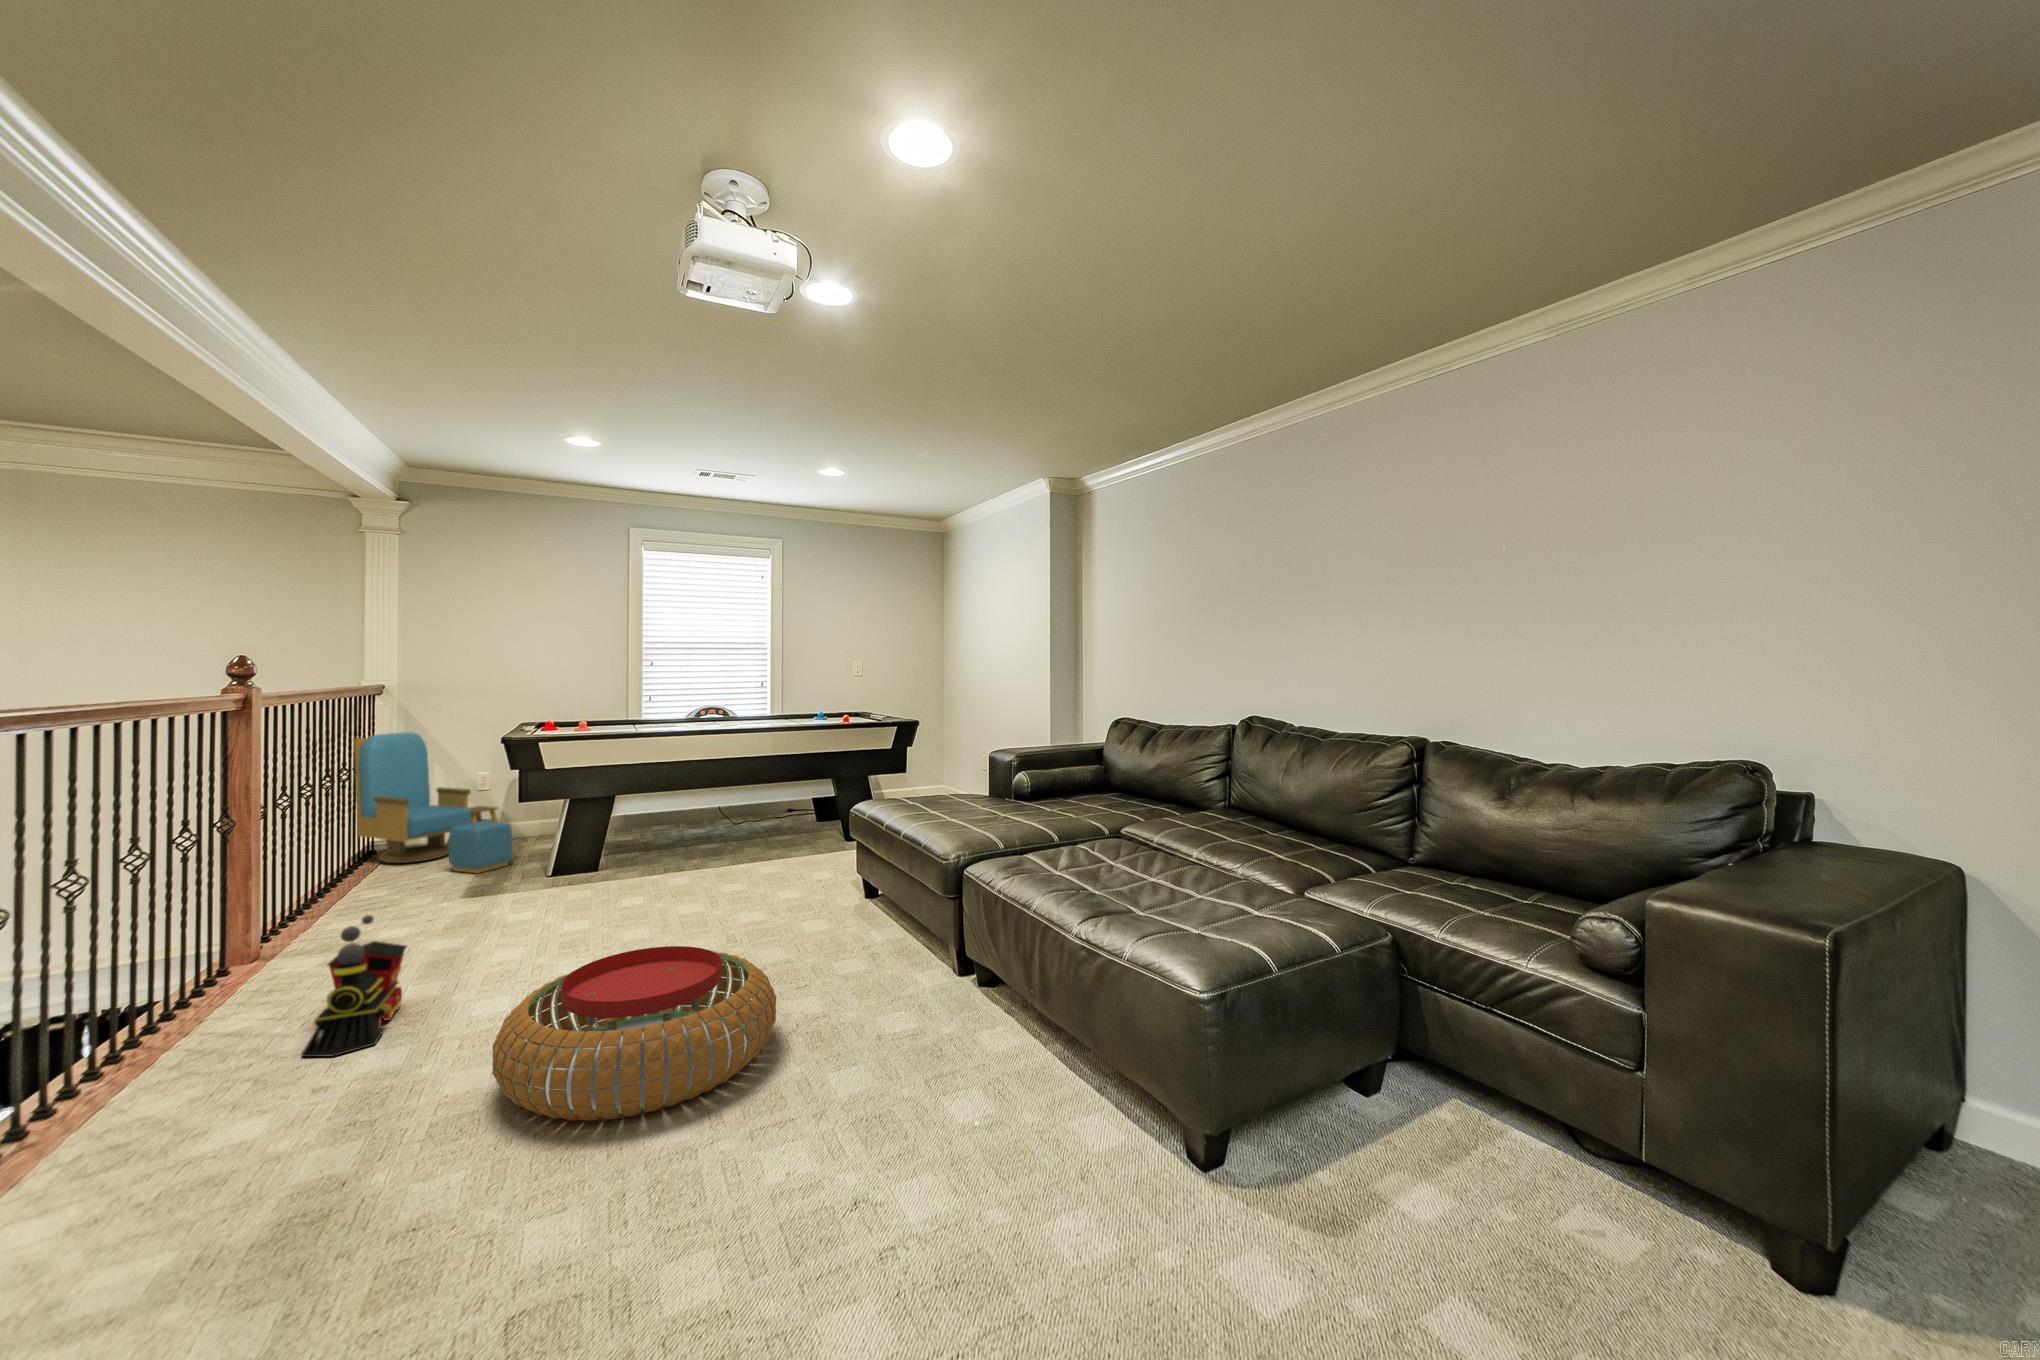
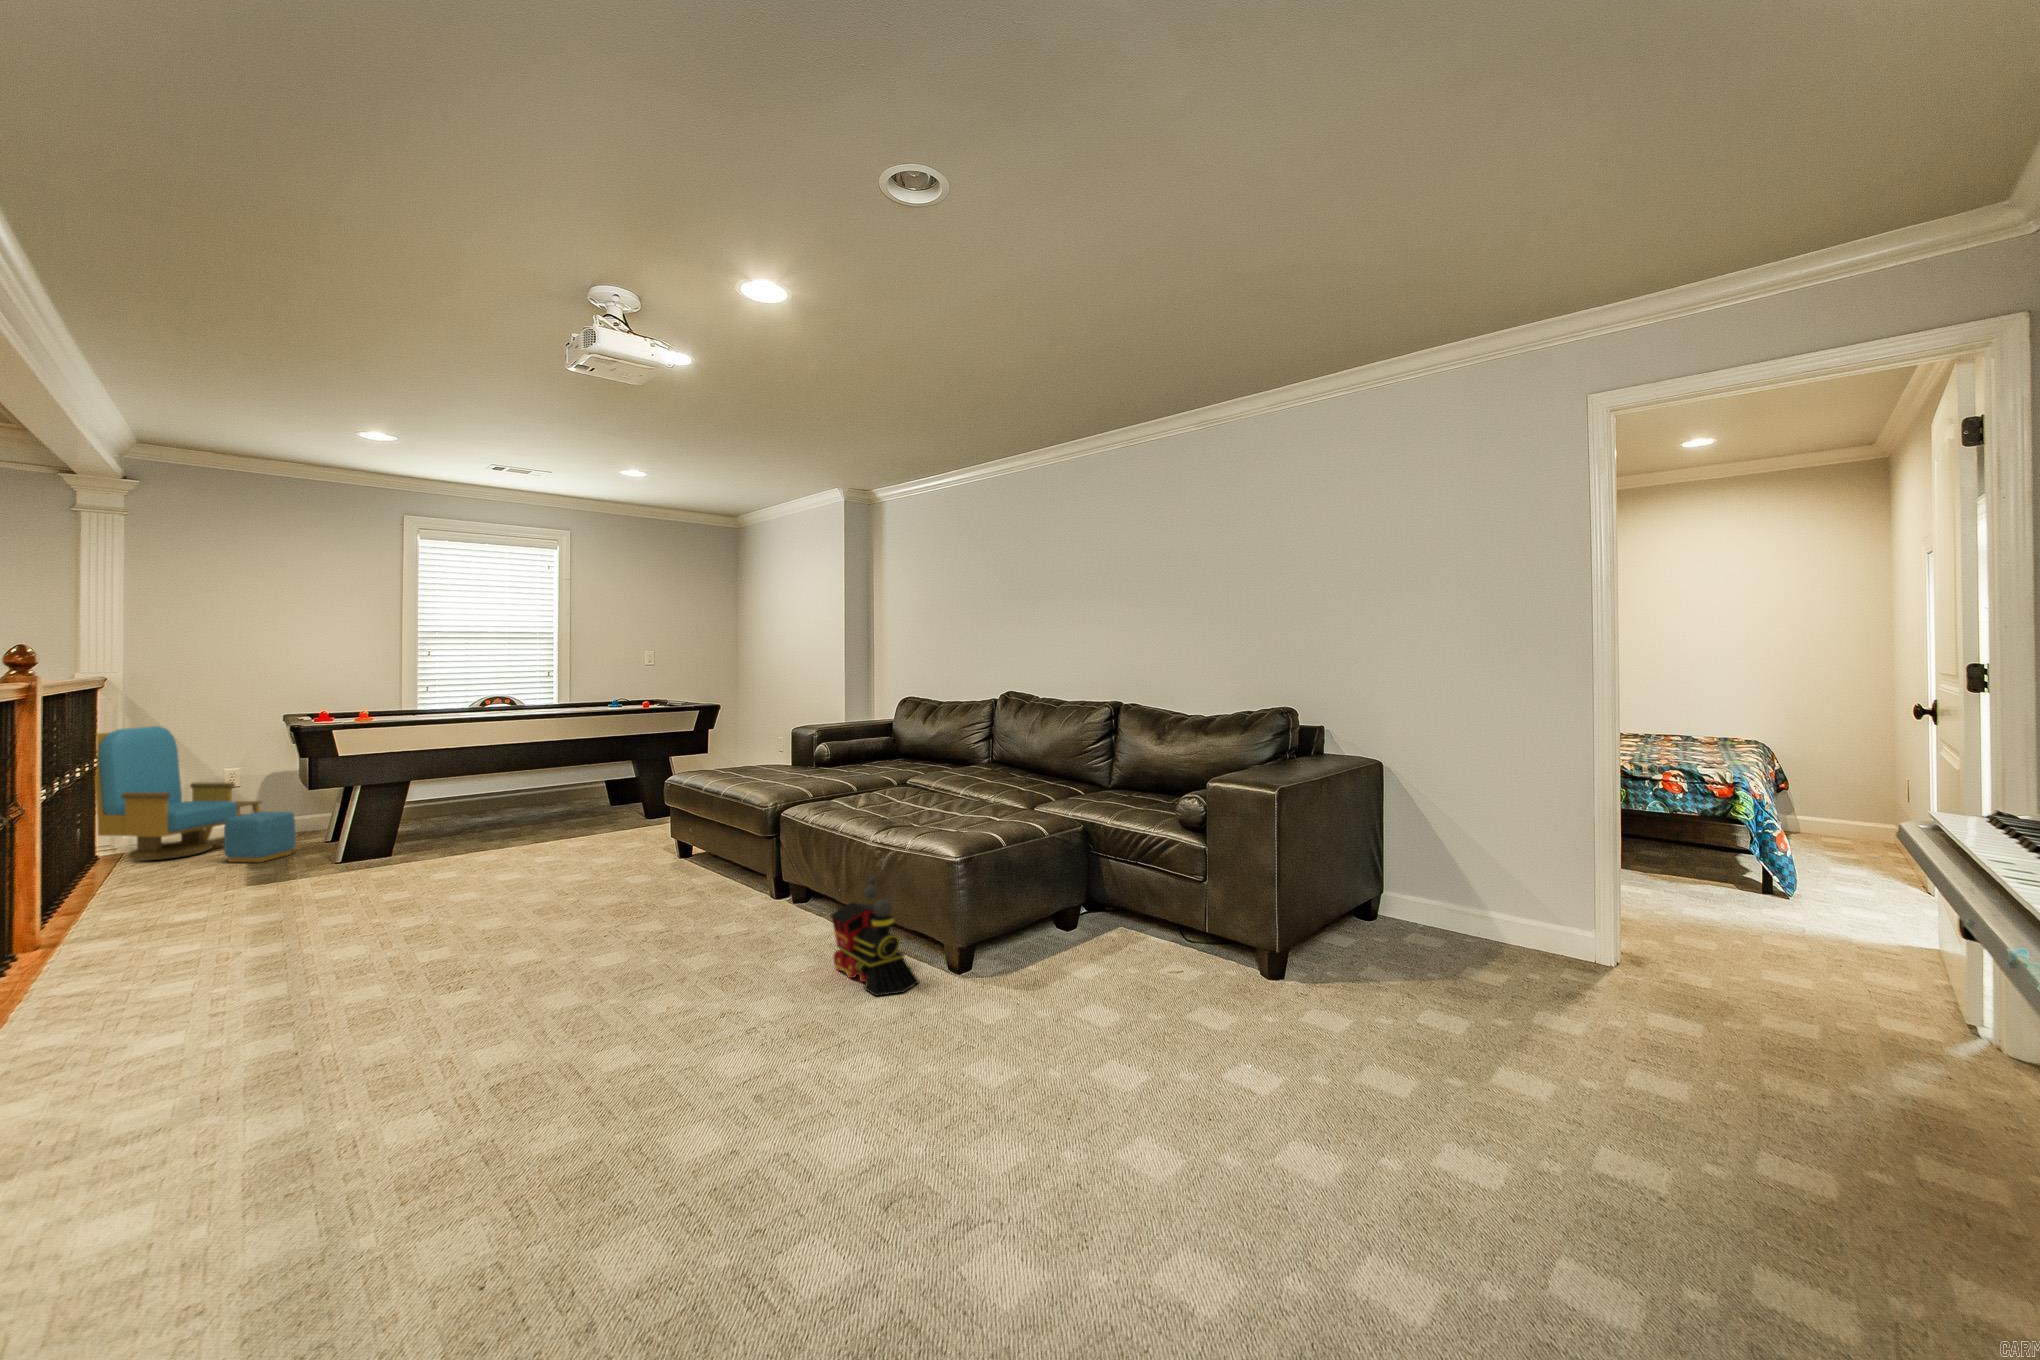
toy train: present [301,915,407,1057] -> present [830,876,919,996]
pouf: present [492,946,776,1121] -> none [406,877,639,996]

